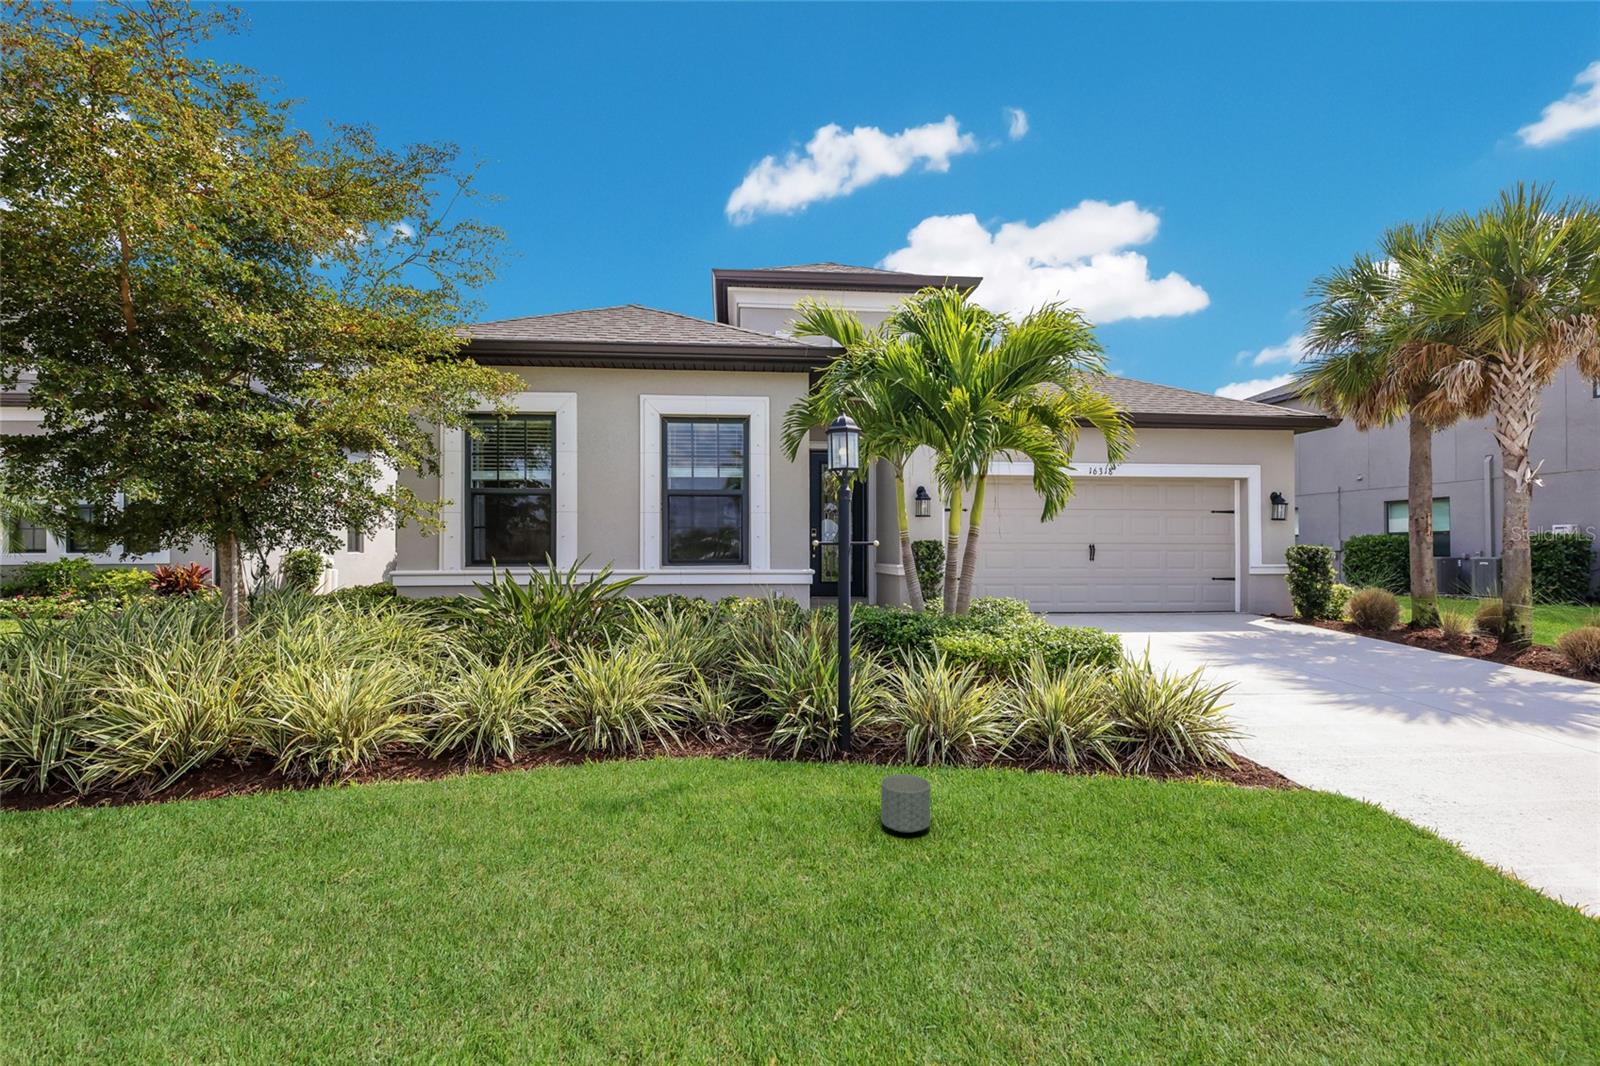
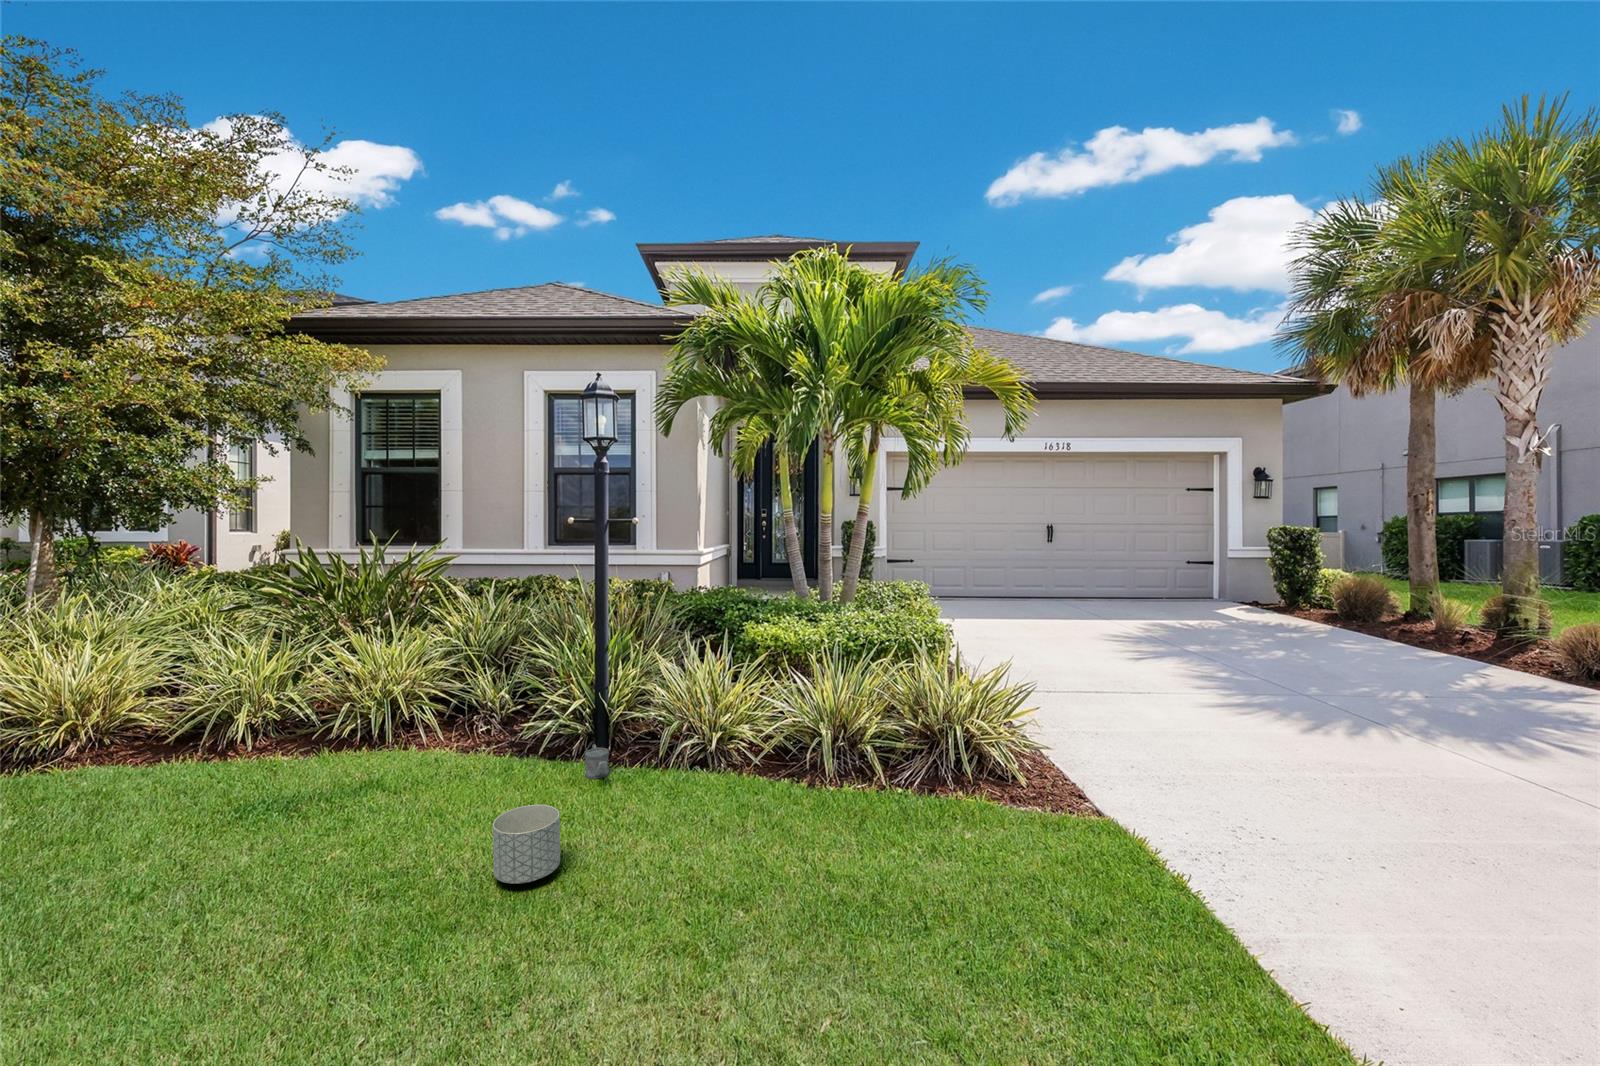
watering can: none [852,736,886,764] -> present [585,744,610,779]

